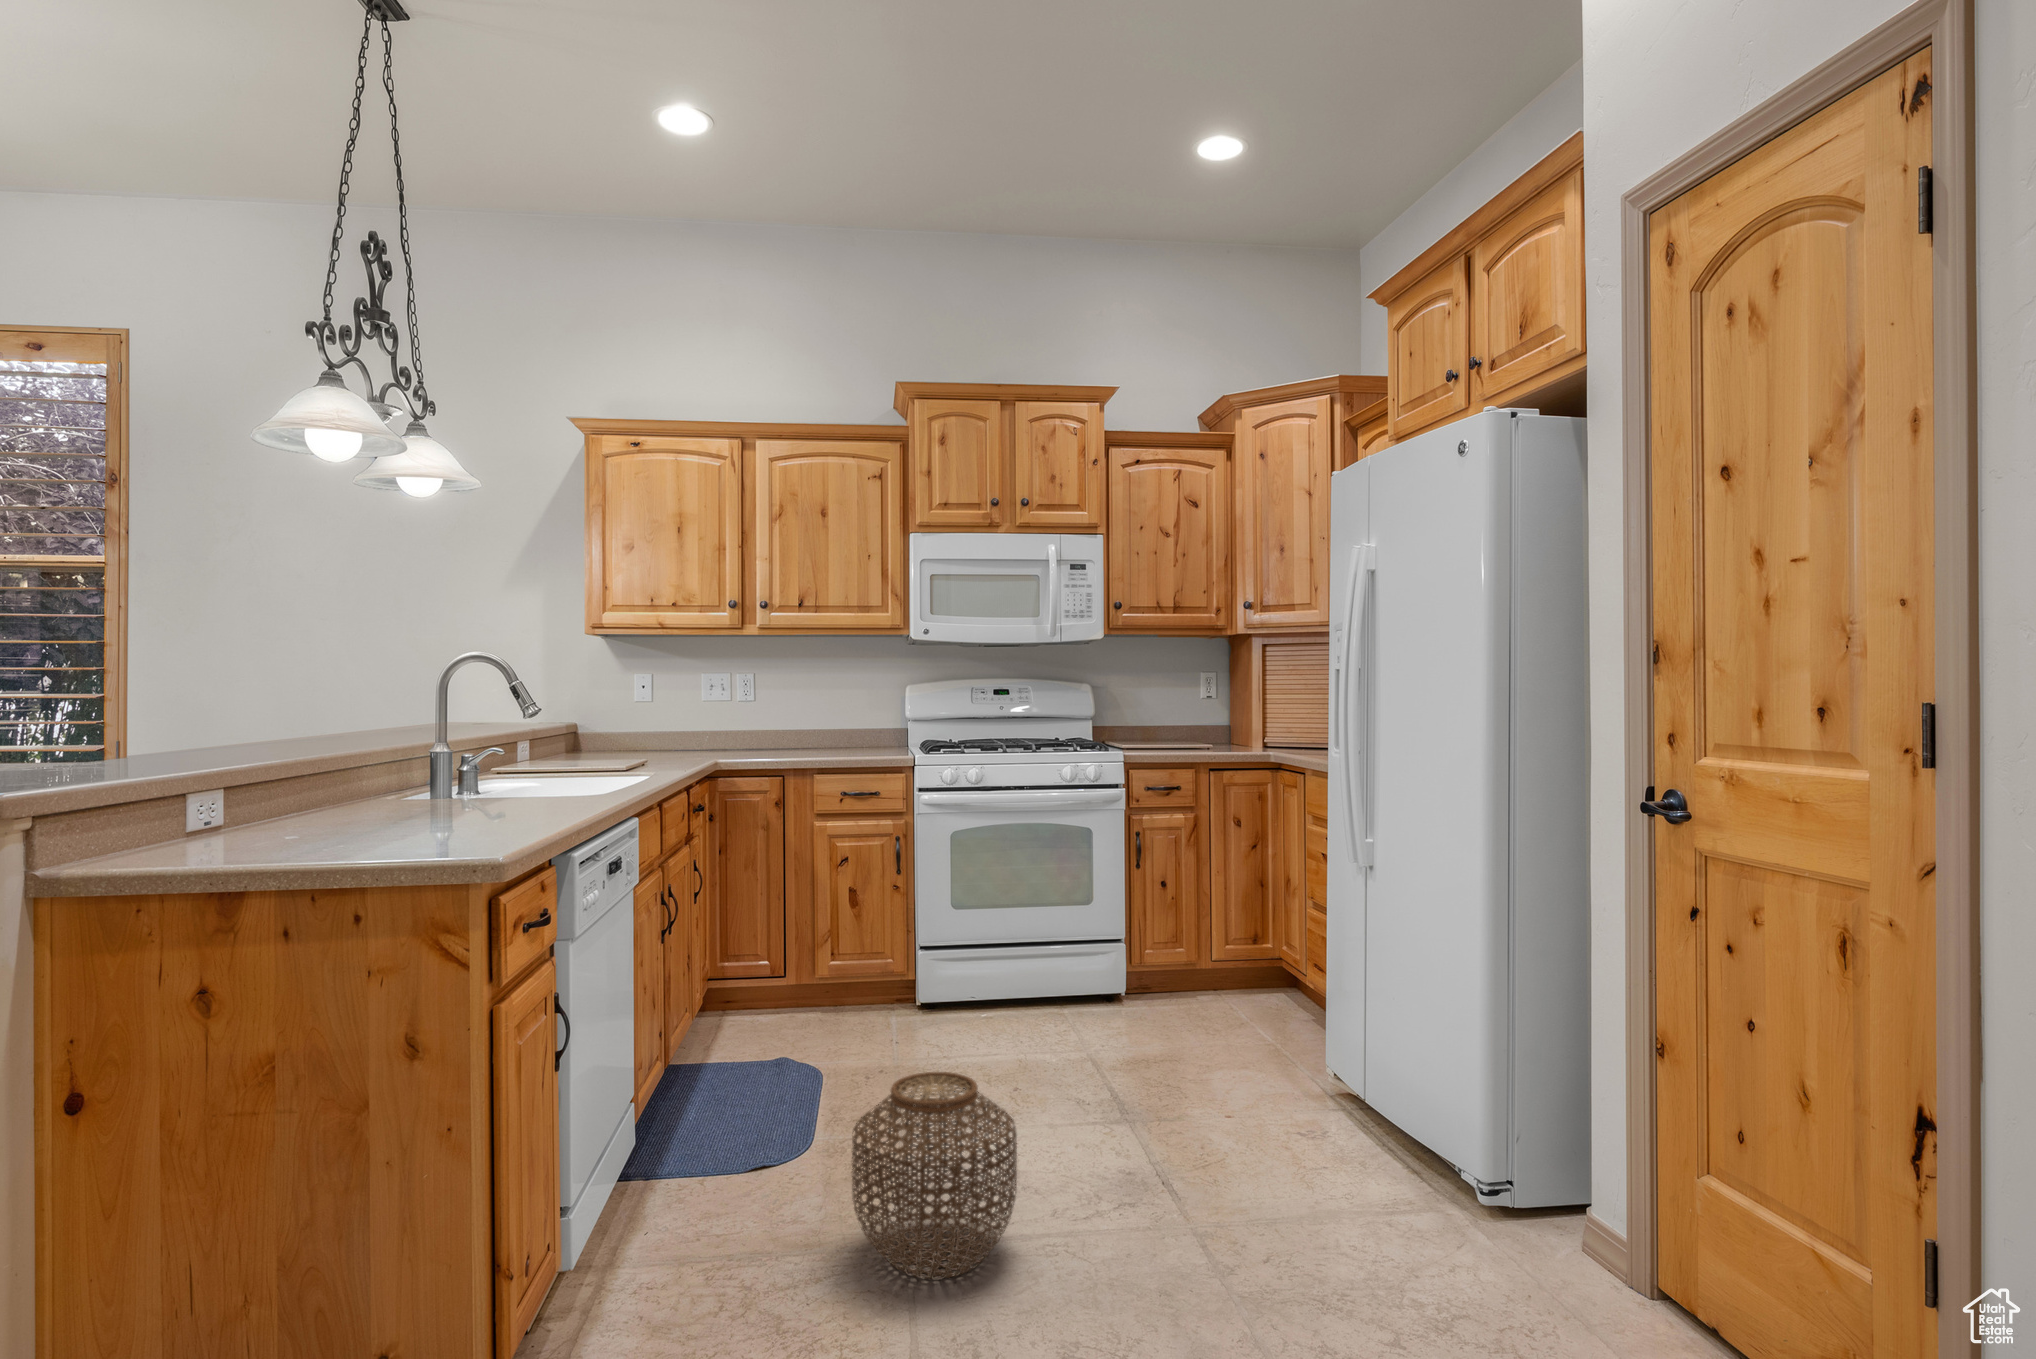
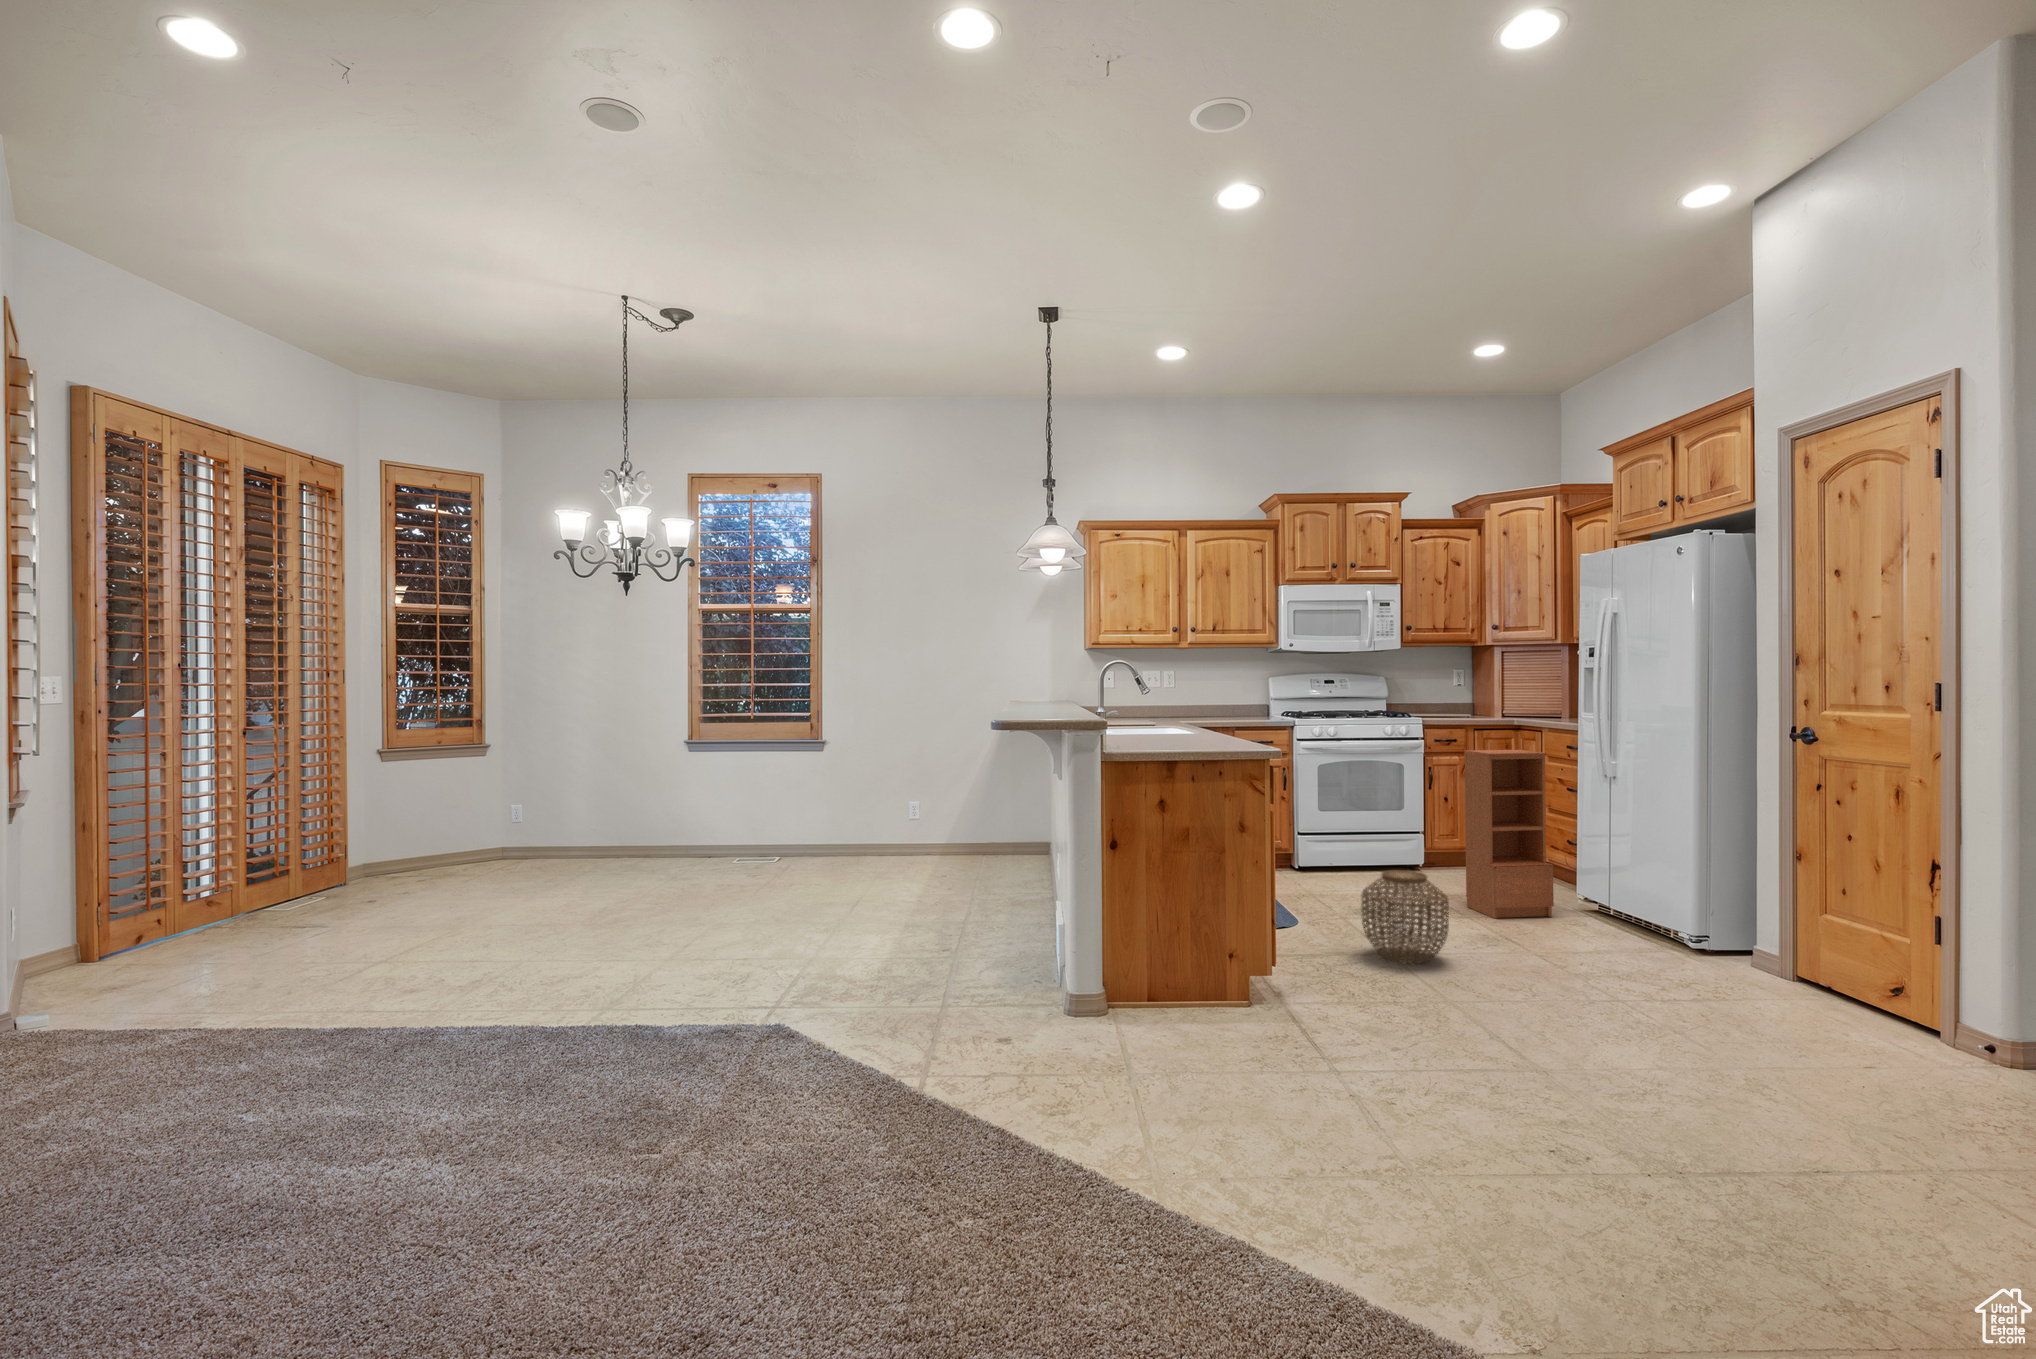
bookcase: none [1144,810,1279,1119] -> present [1464,750,1554,919]

